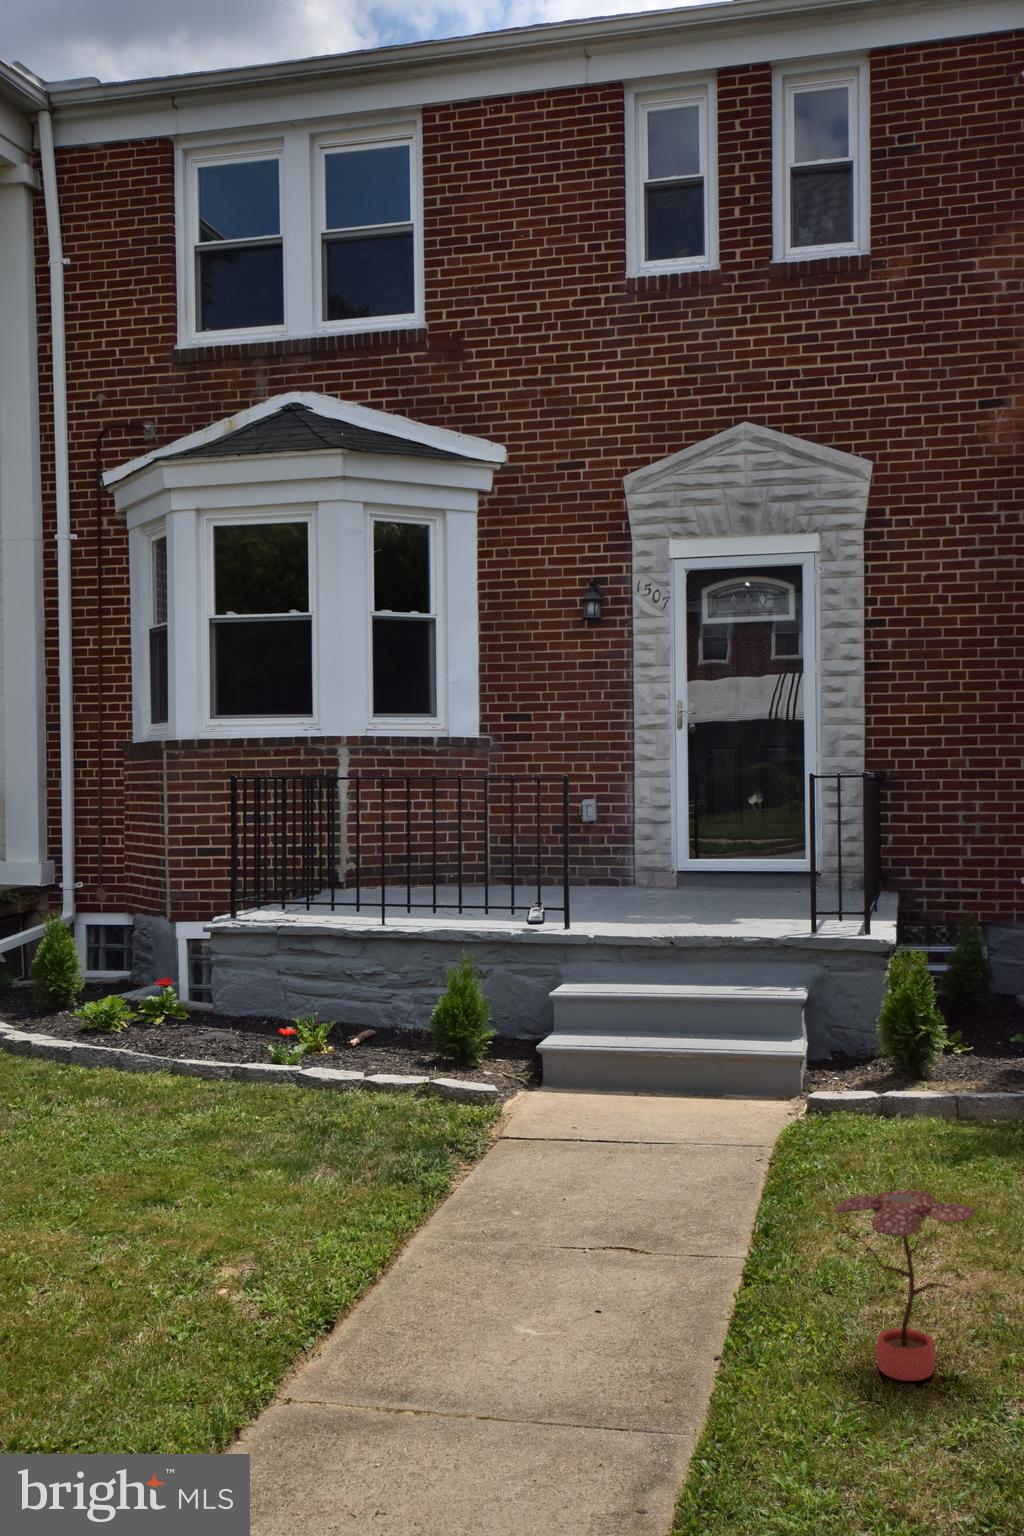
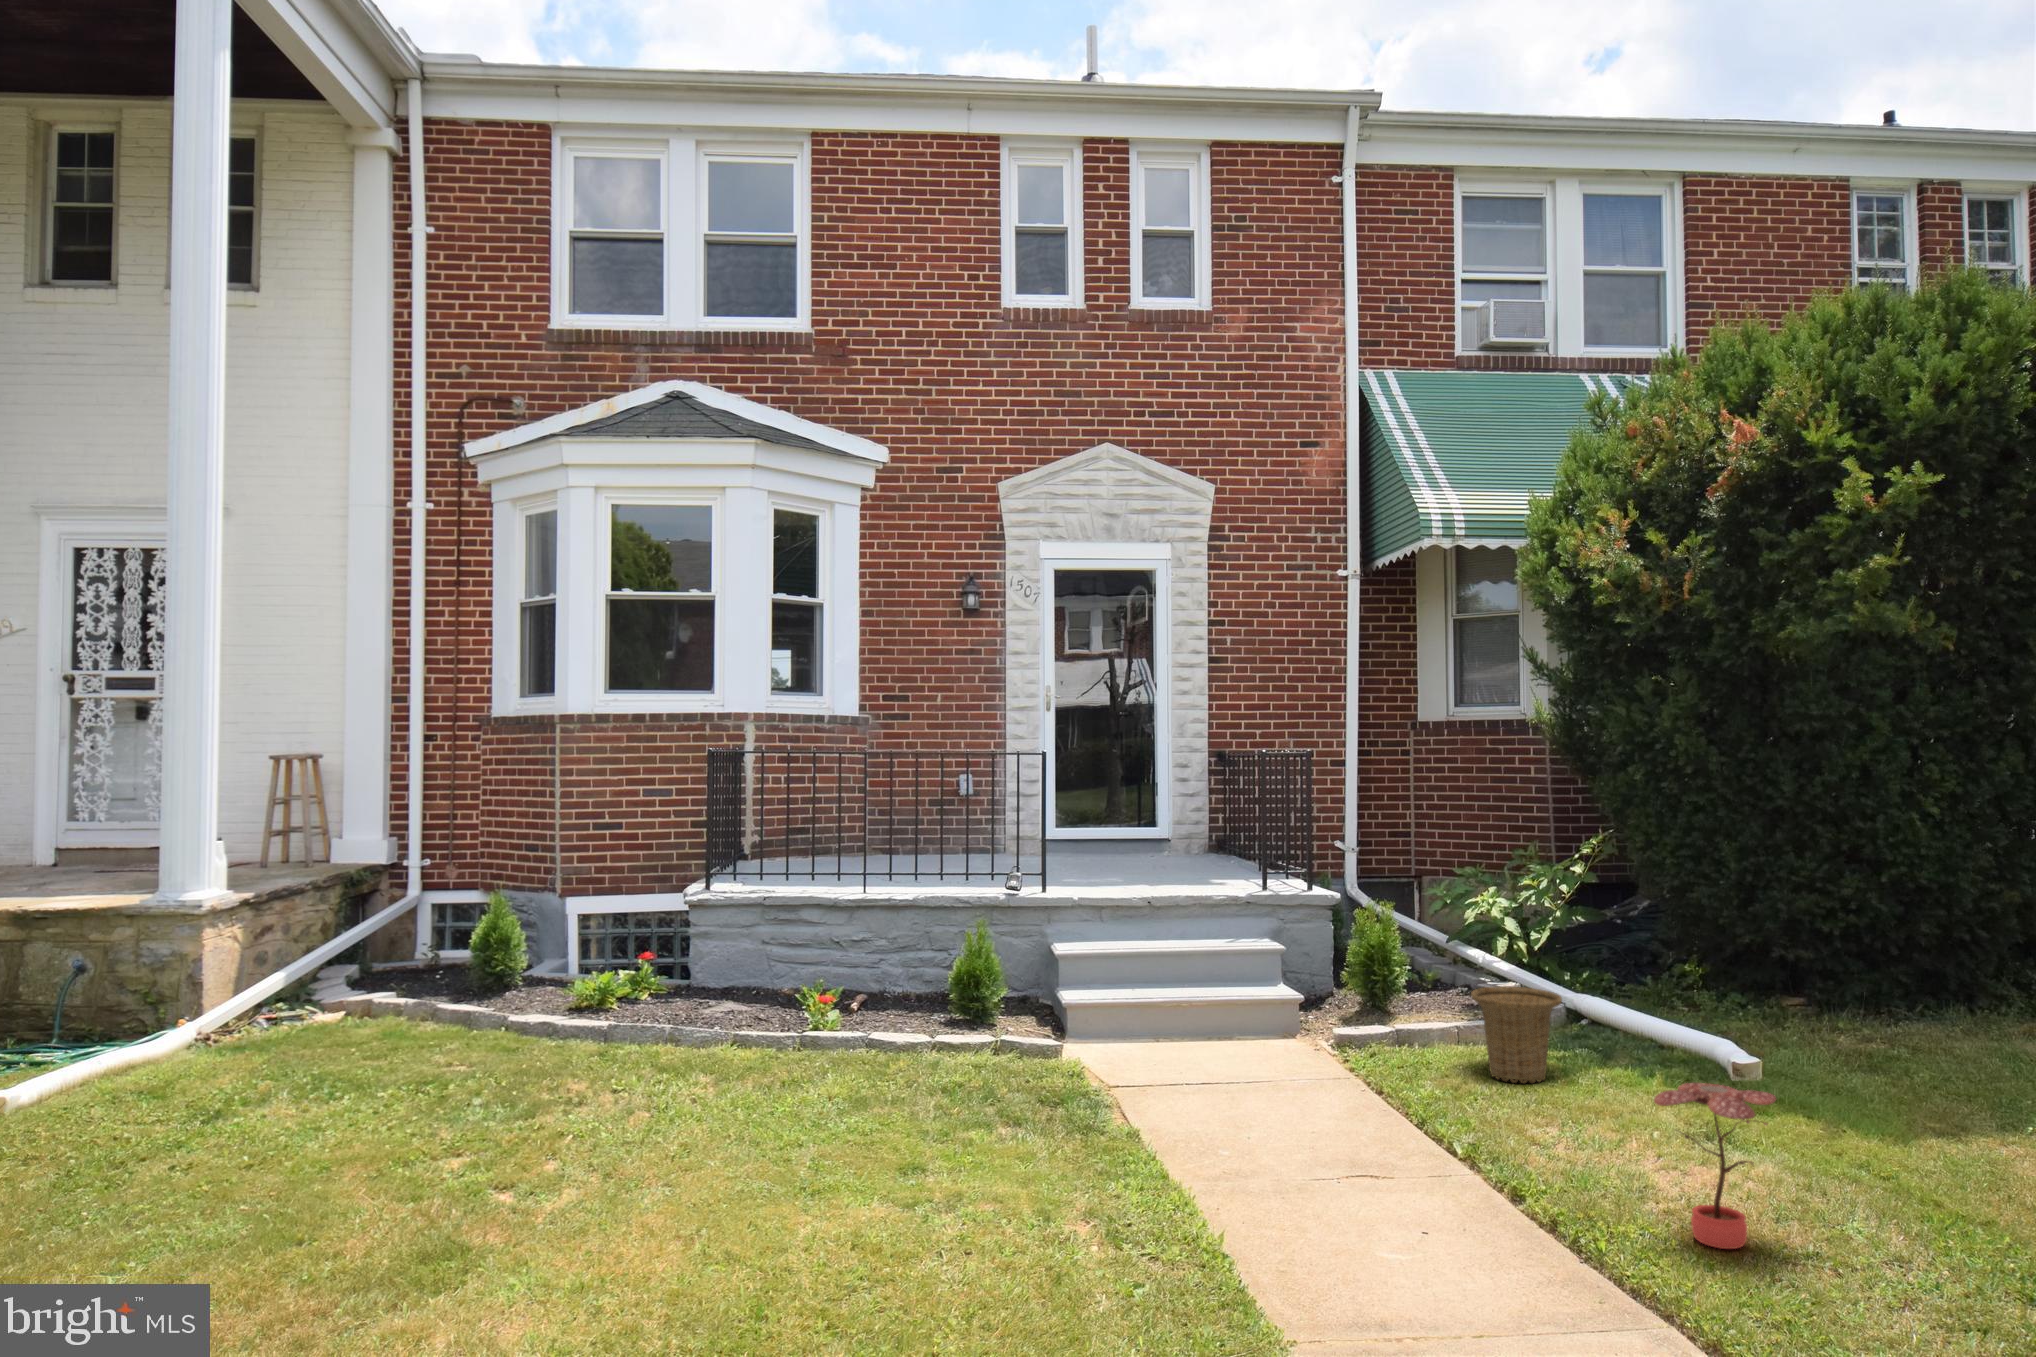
basket: none [878,1062,981,1176] -> present [1471,986,1562,1083]

